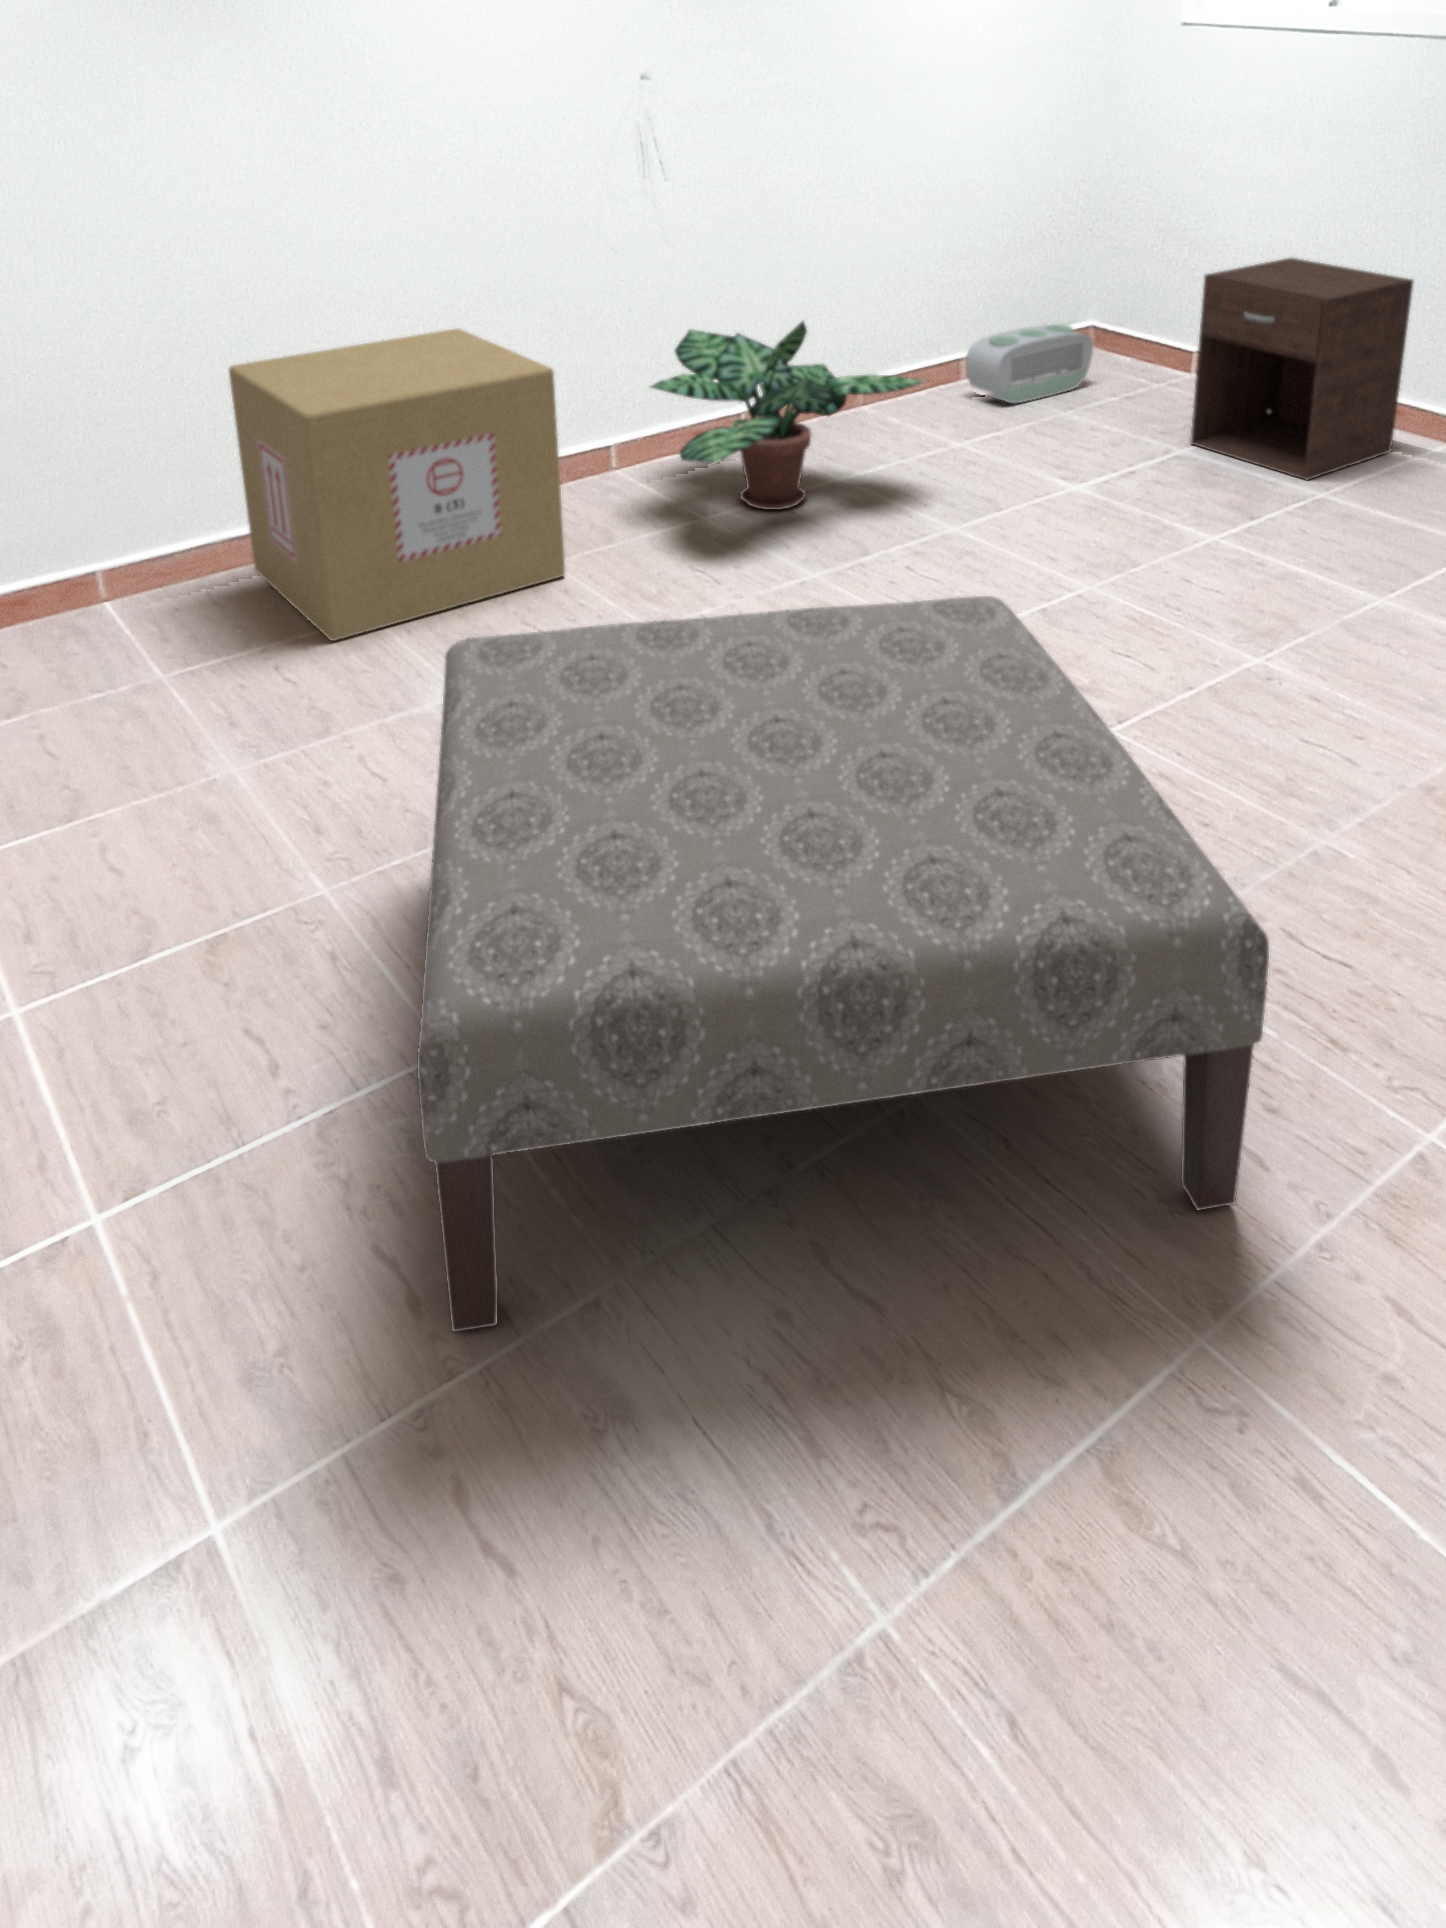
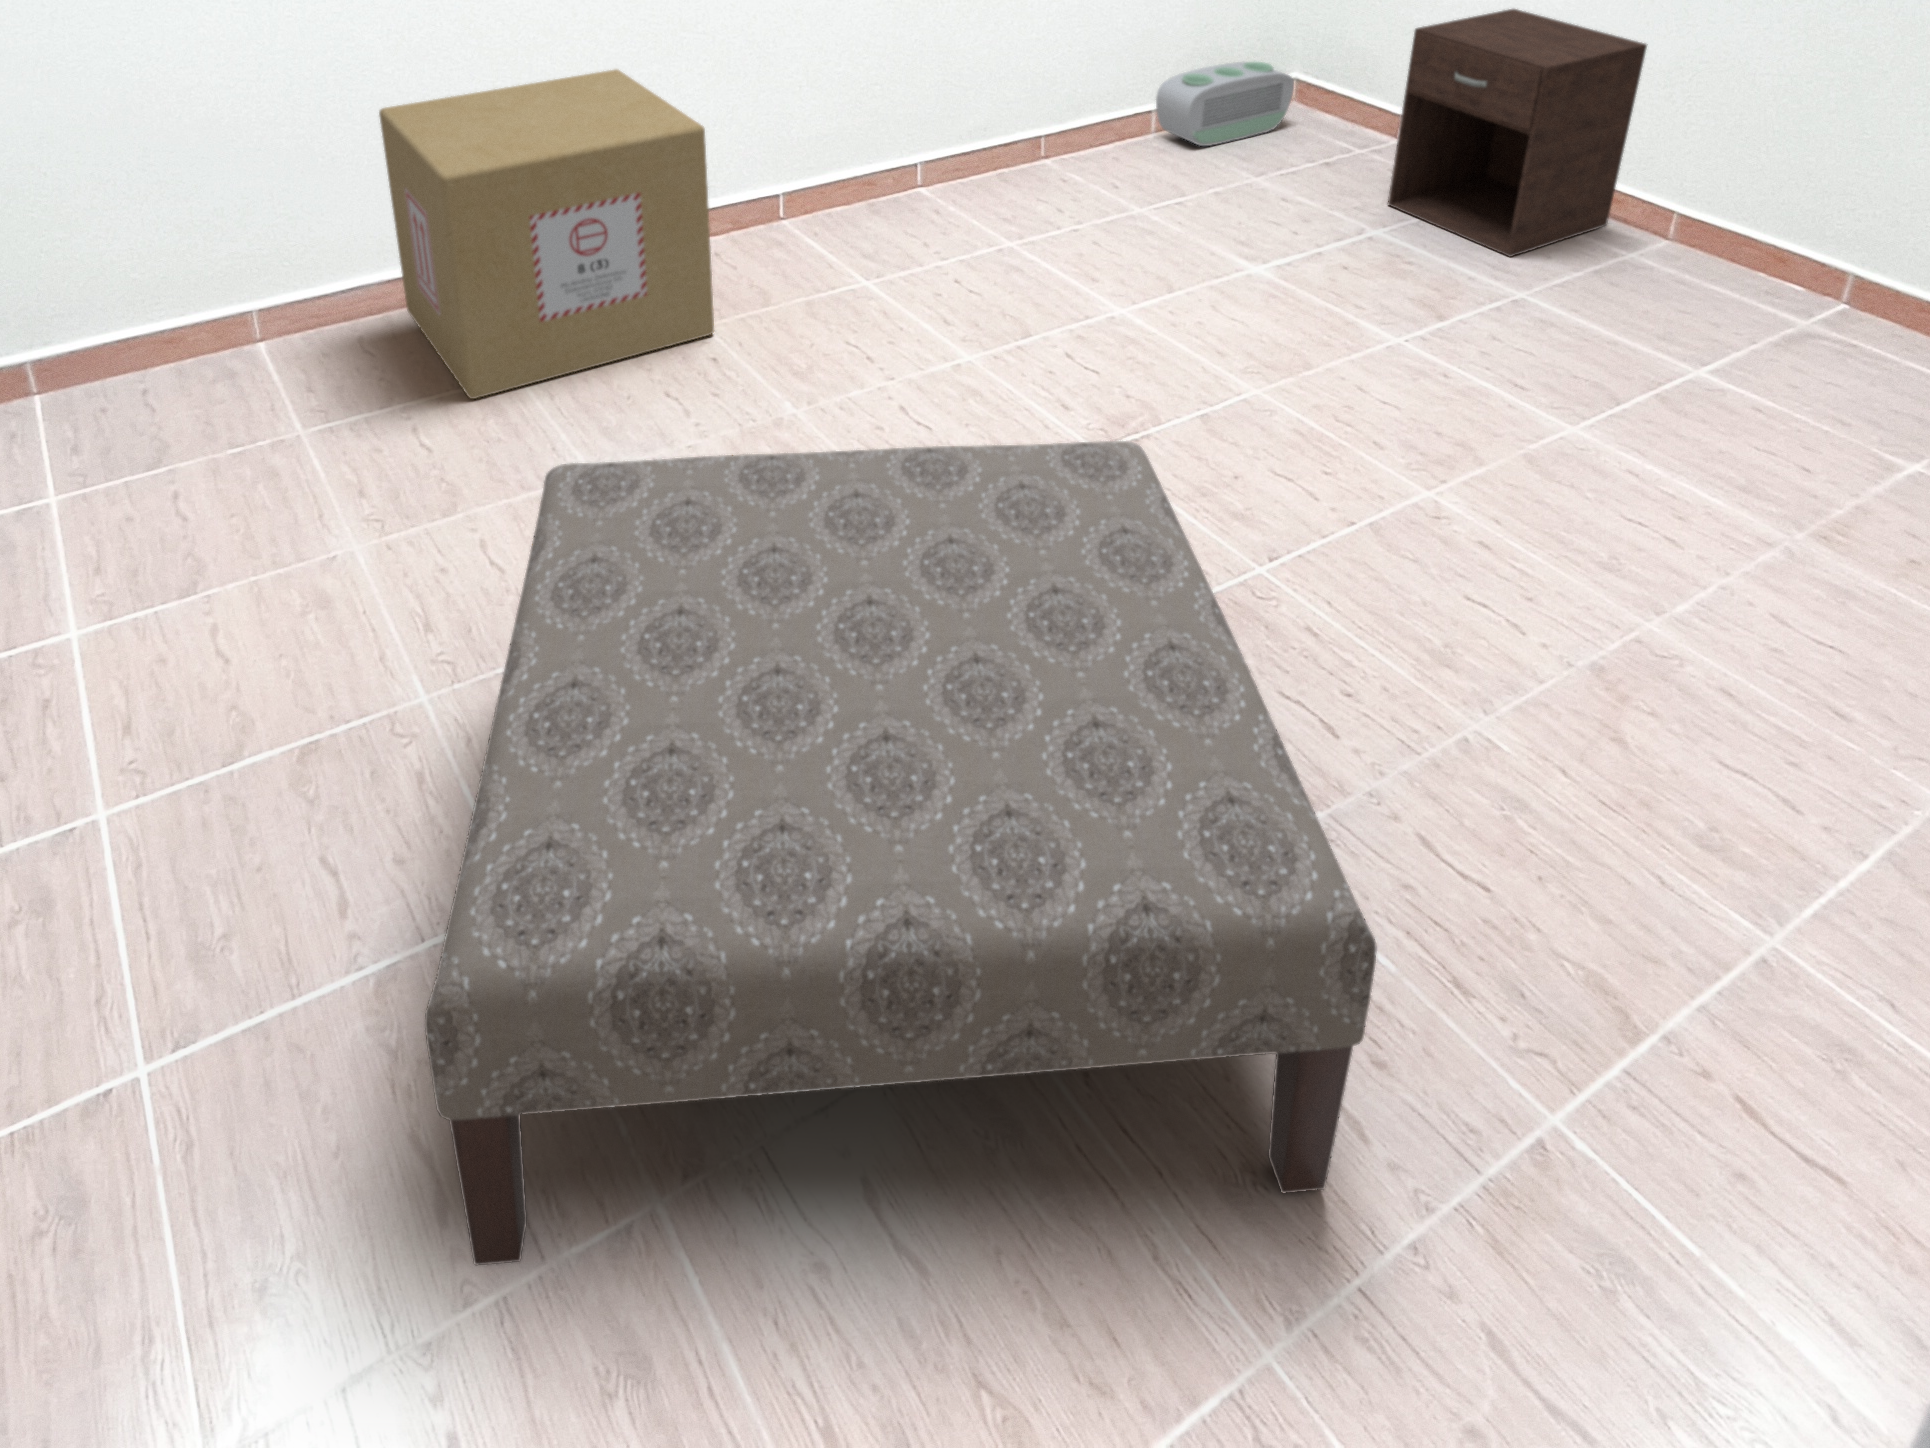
potted plant: present [651,321,925,510] -> none [809,68,1107,265]

